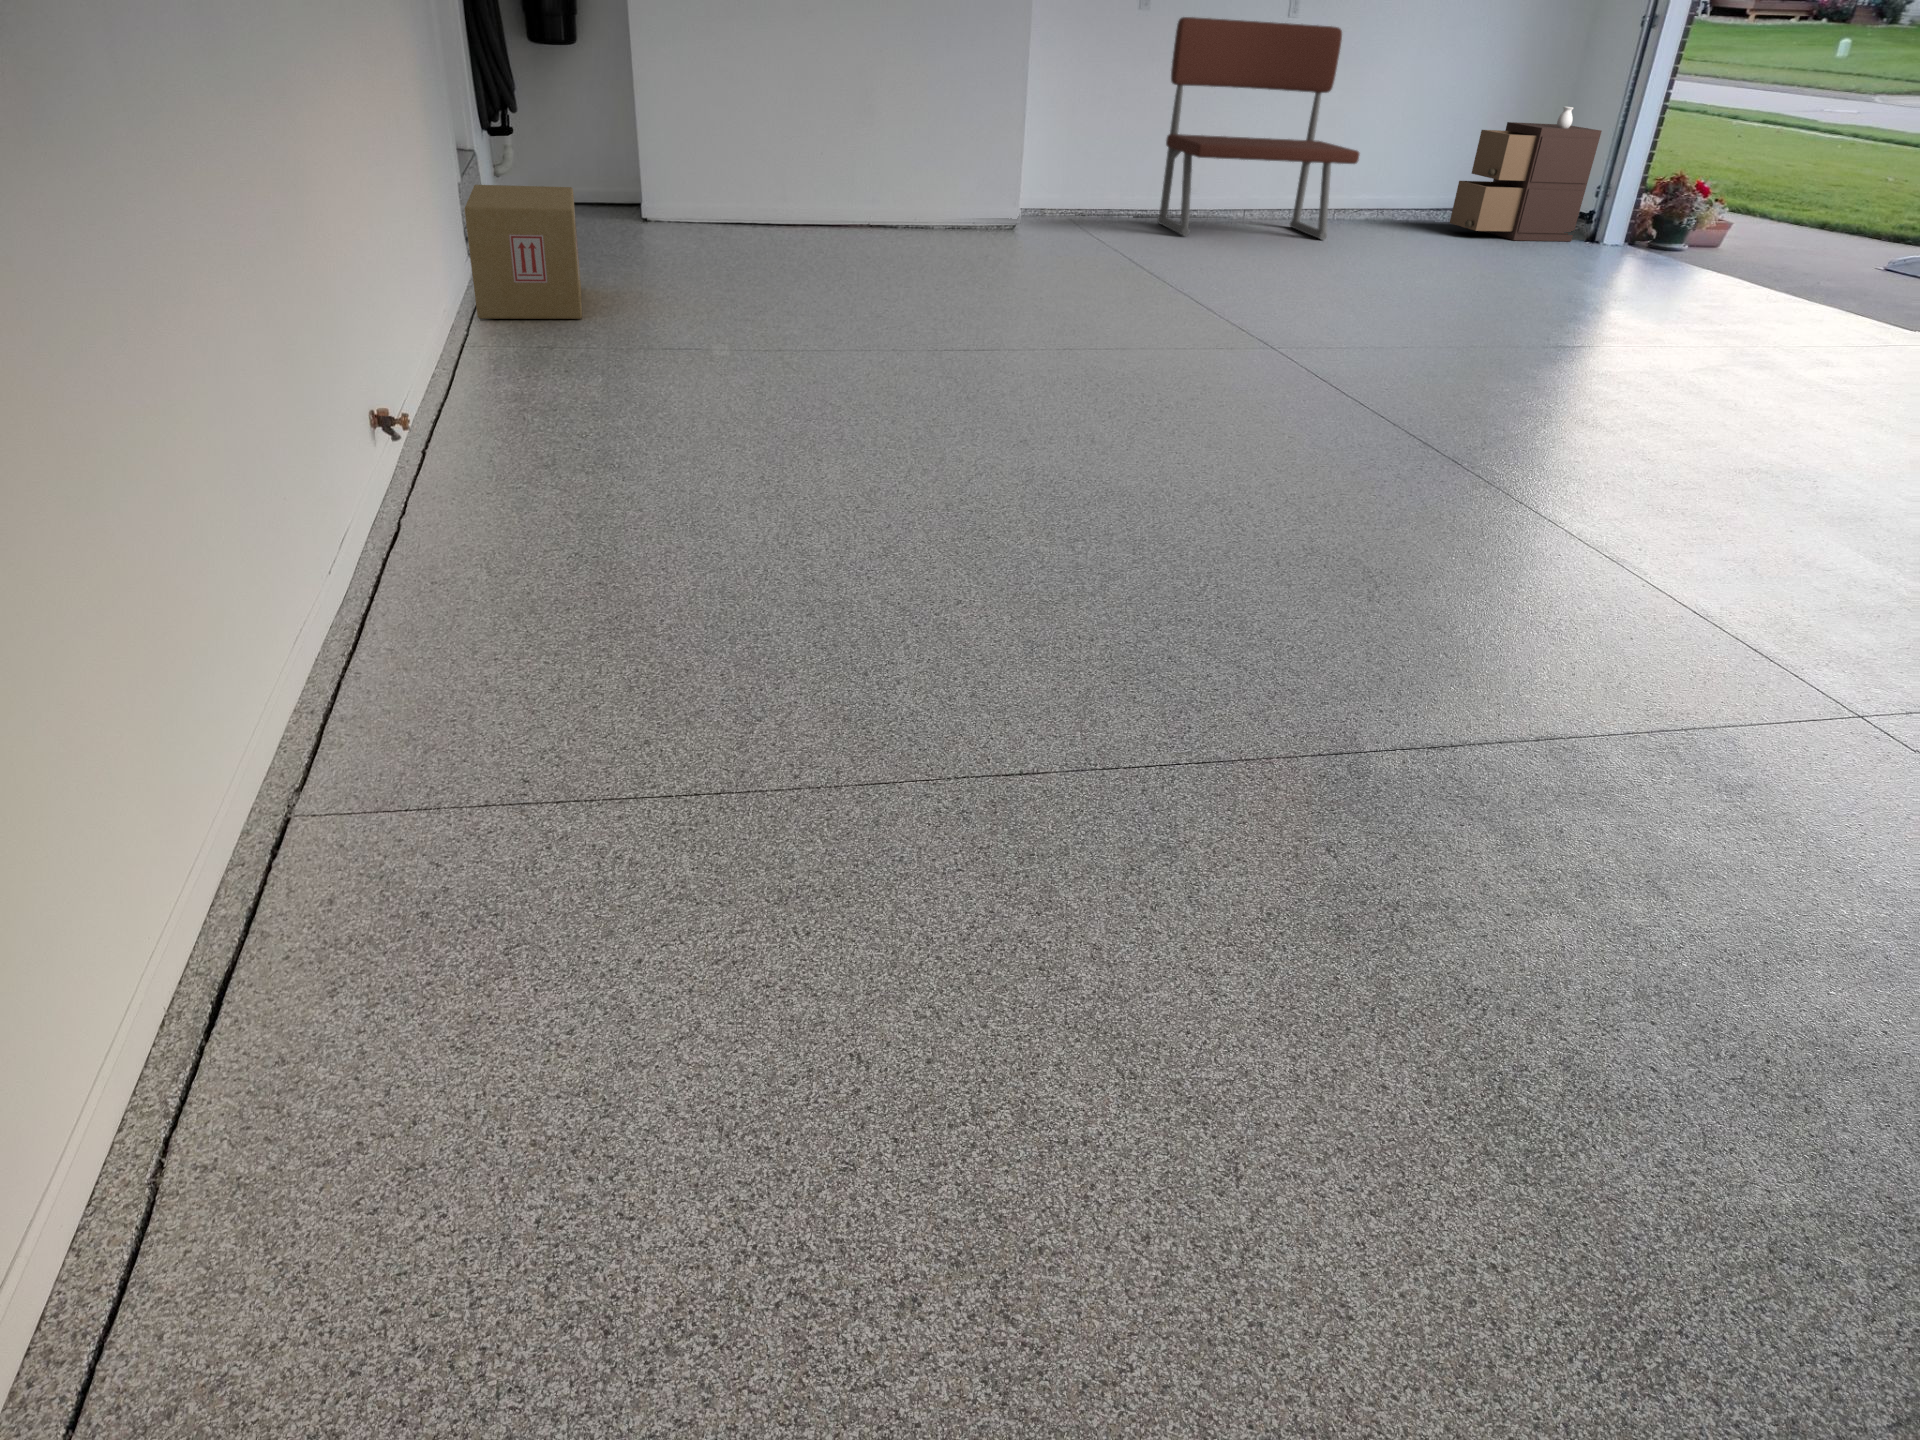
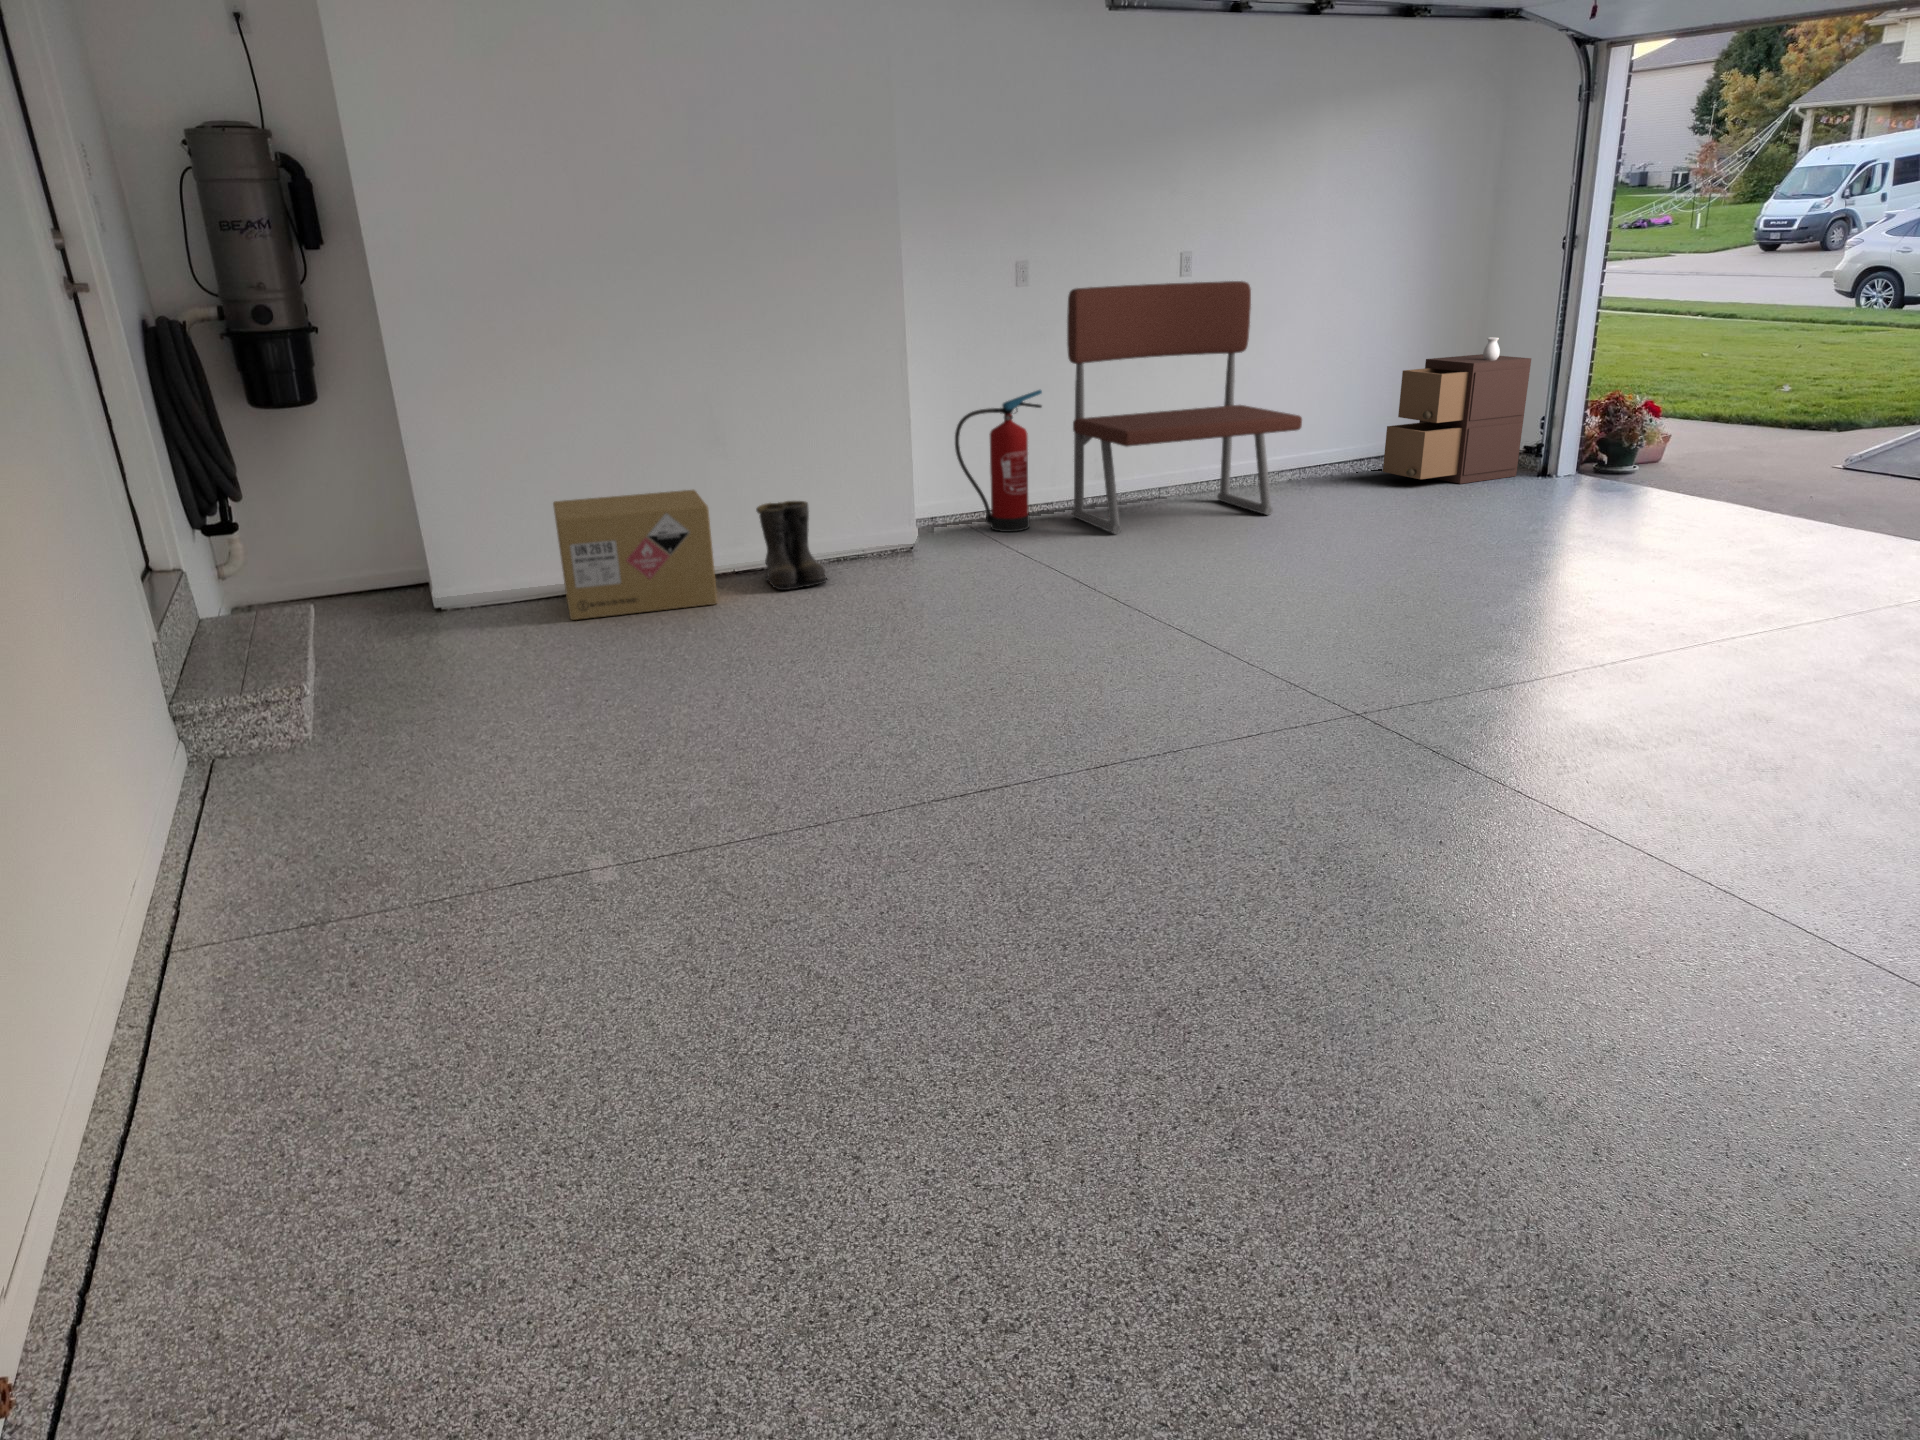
fire extinguisher: none [1063,104,1144,226] -> present [955,390,1042,532]
boots: none [889,168,939,237] -> present [756,501,827,590]
cardboard box: present [465,185,582,319] -> present [553,490,717,620]

